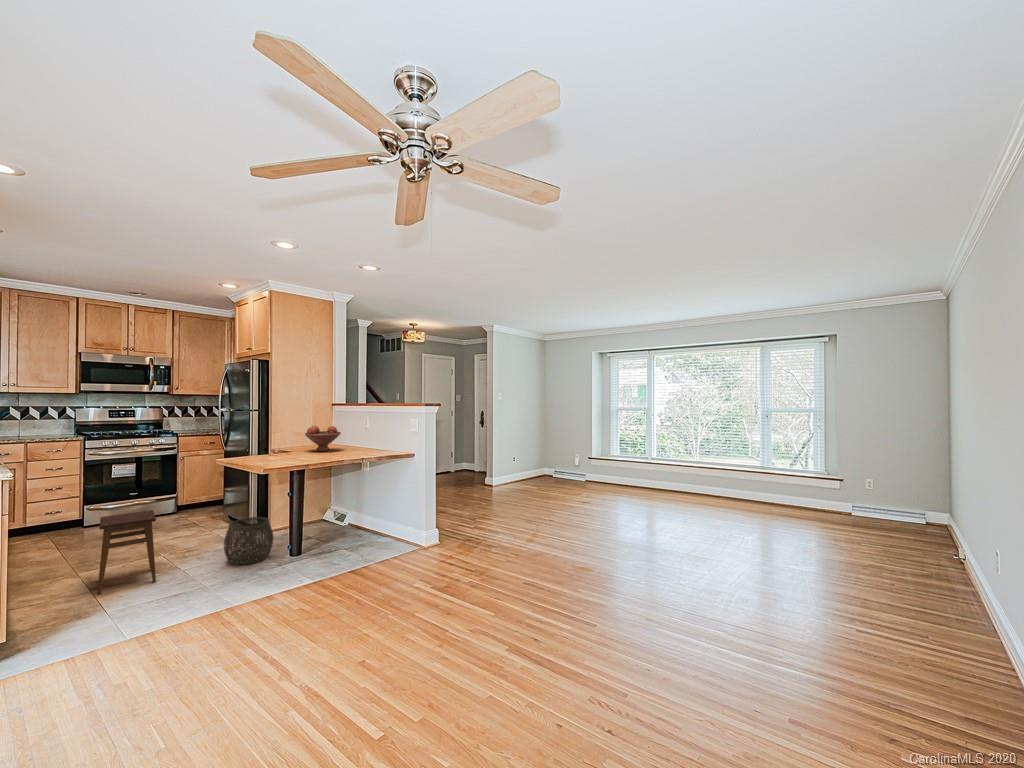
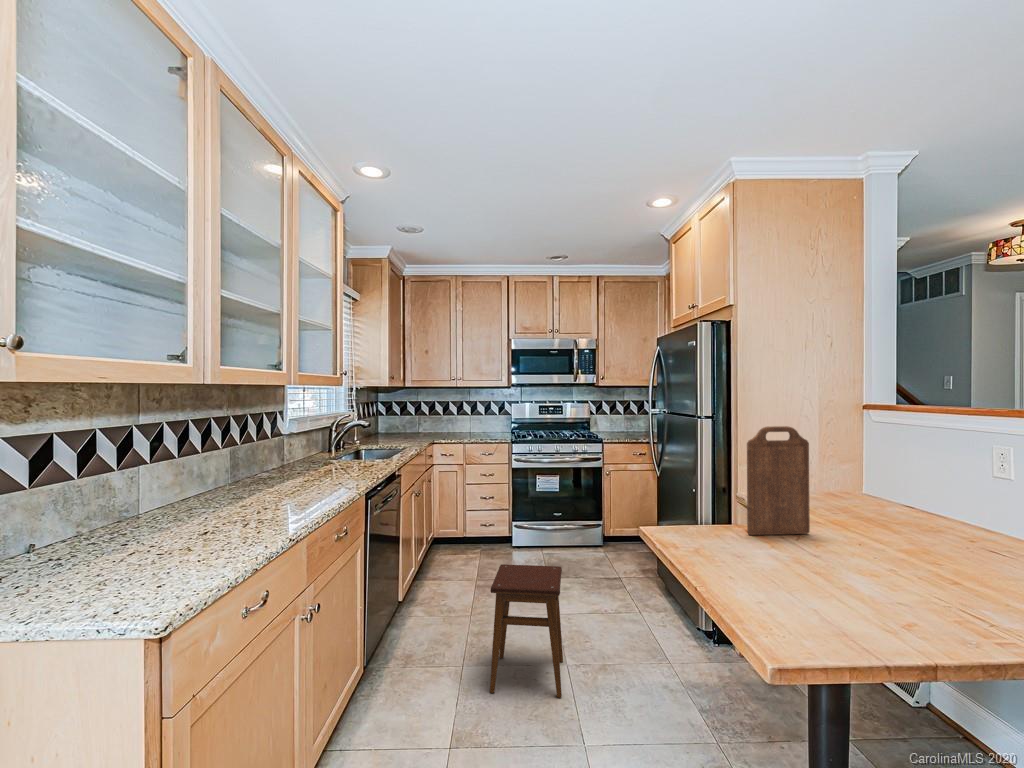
cutting board: none [269,415,298,463] -> present [747,426,810,535]
fruit bowl: present [305,426,341,451] -> none [806,448,894,507]
woven basket: present [224,517,274,565] -> none [661,614,750,720]

